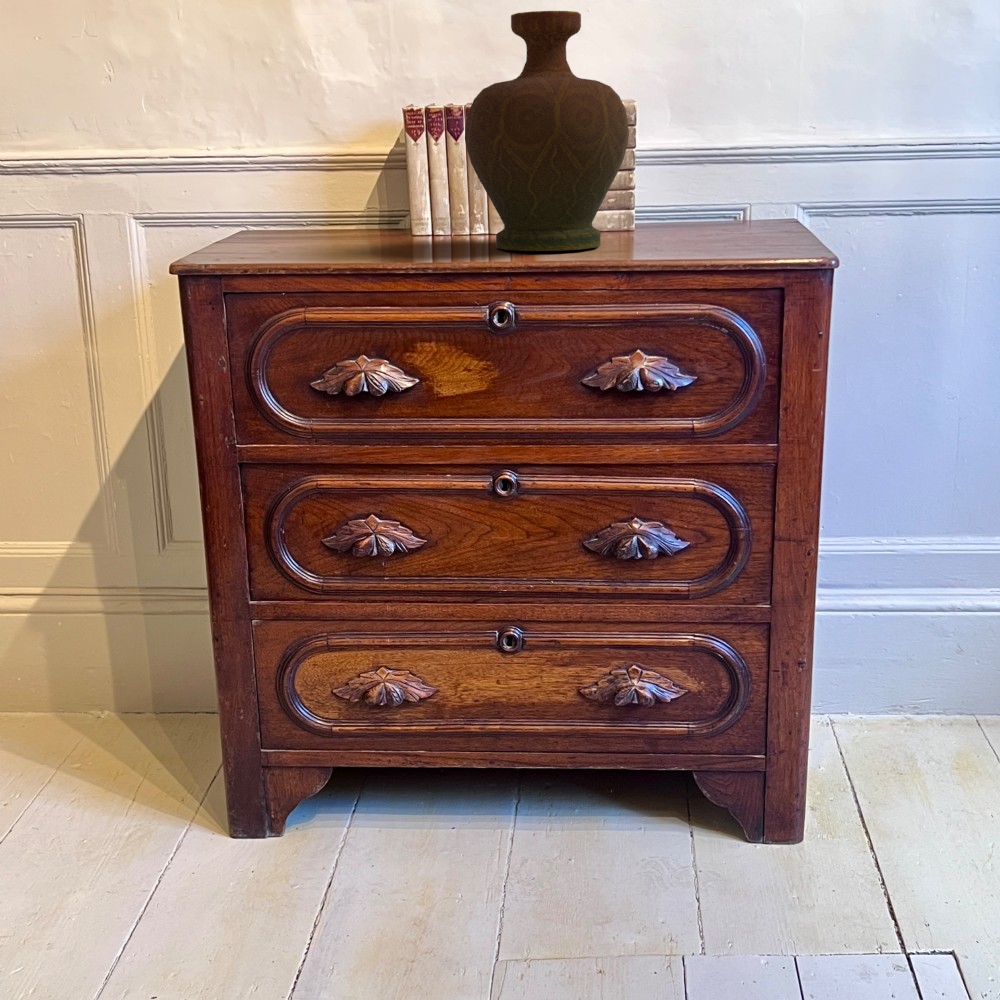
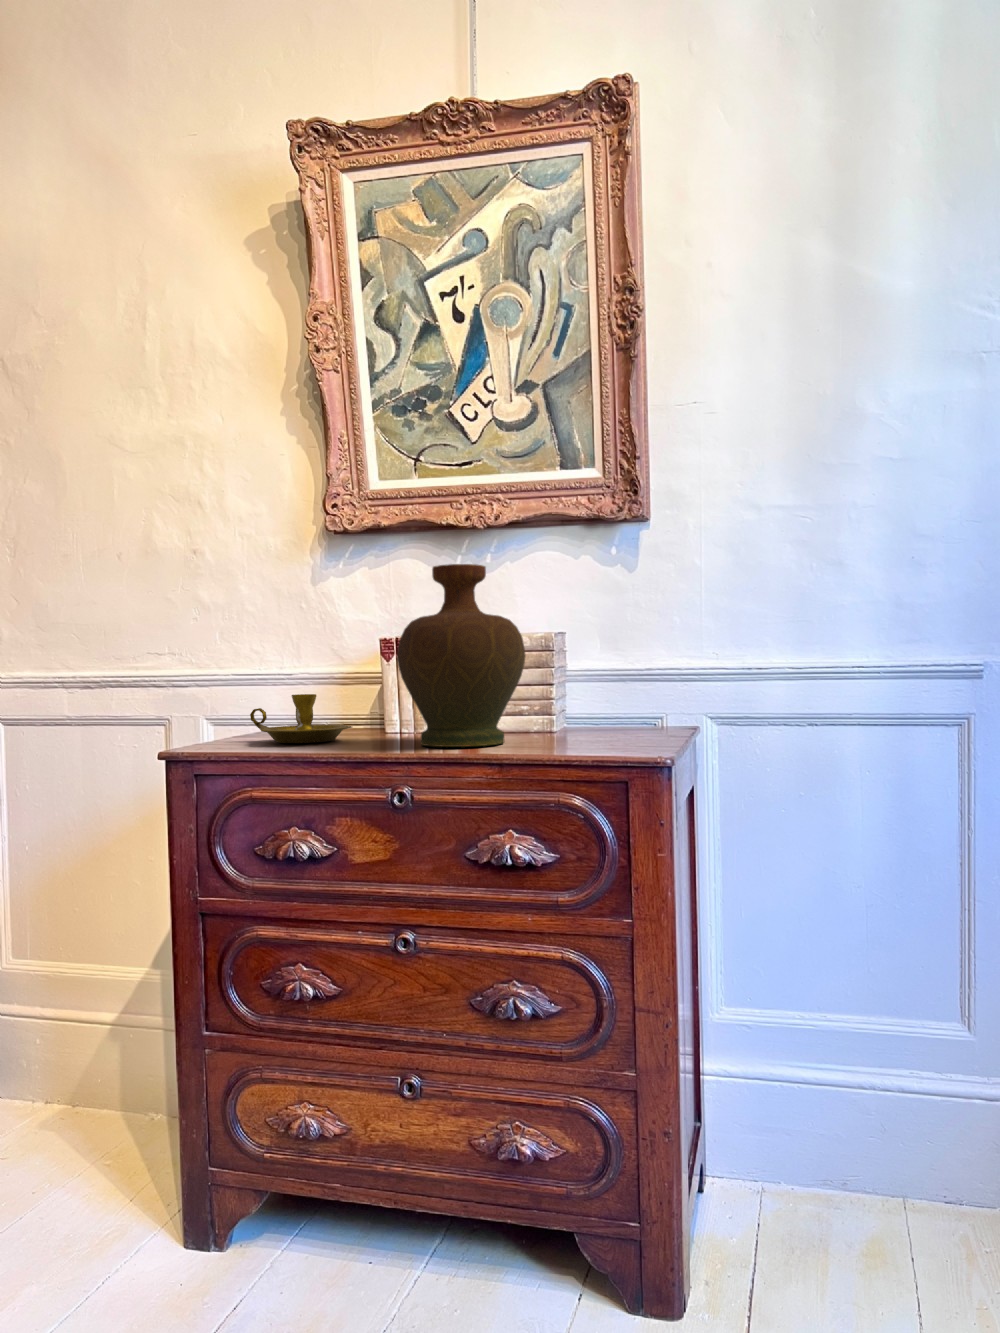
candlestick: none [251,185,391,250] -> present [250,694,352,743]

